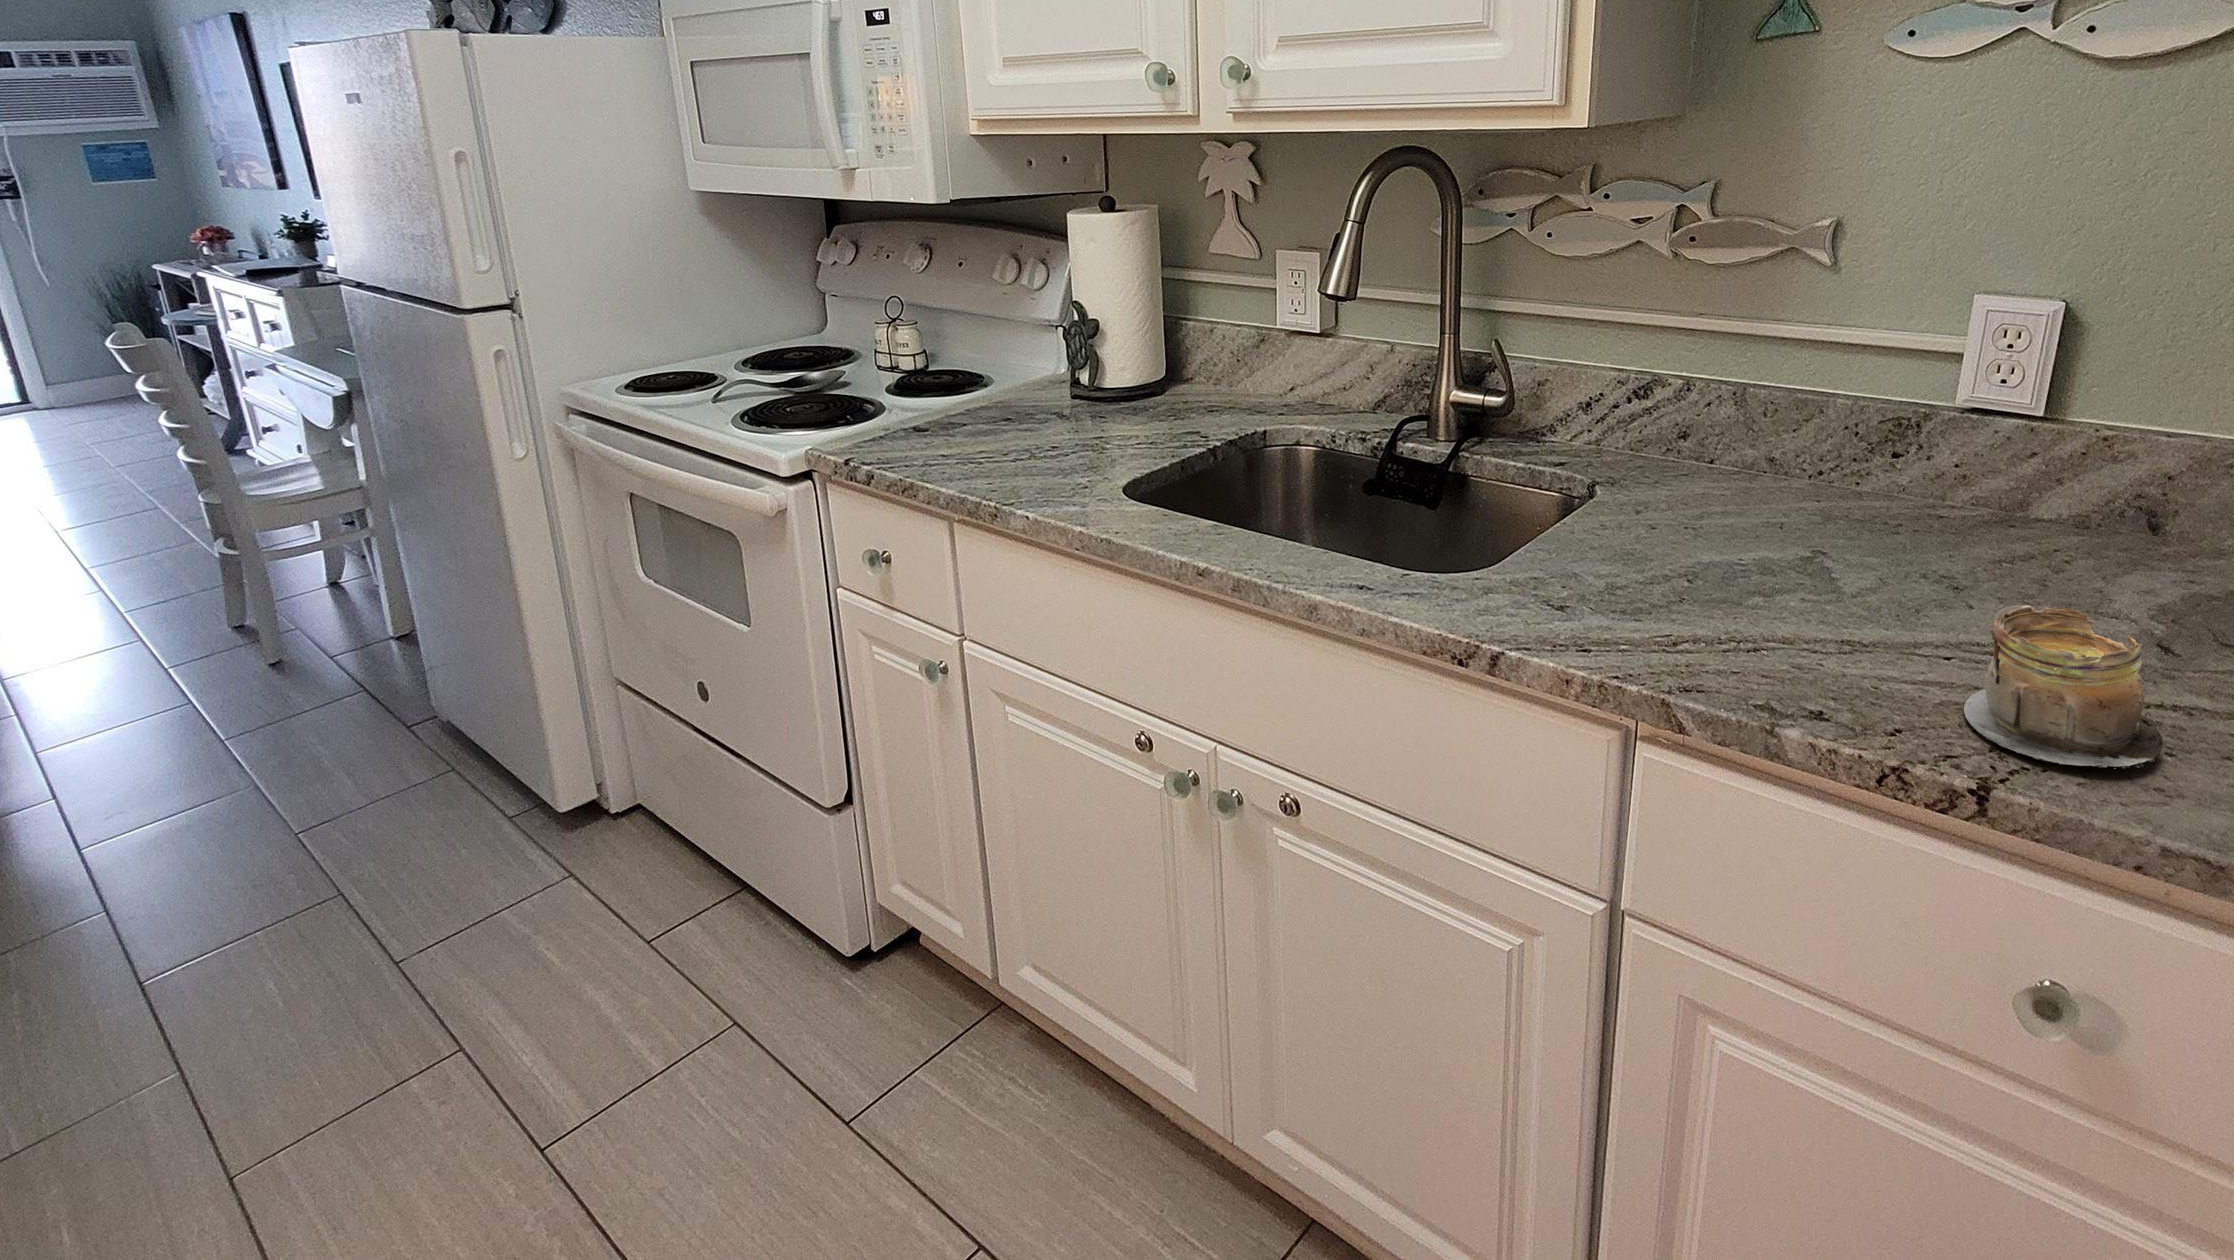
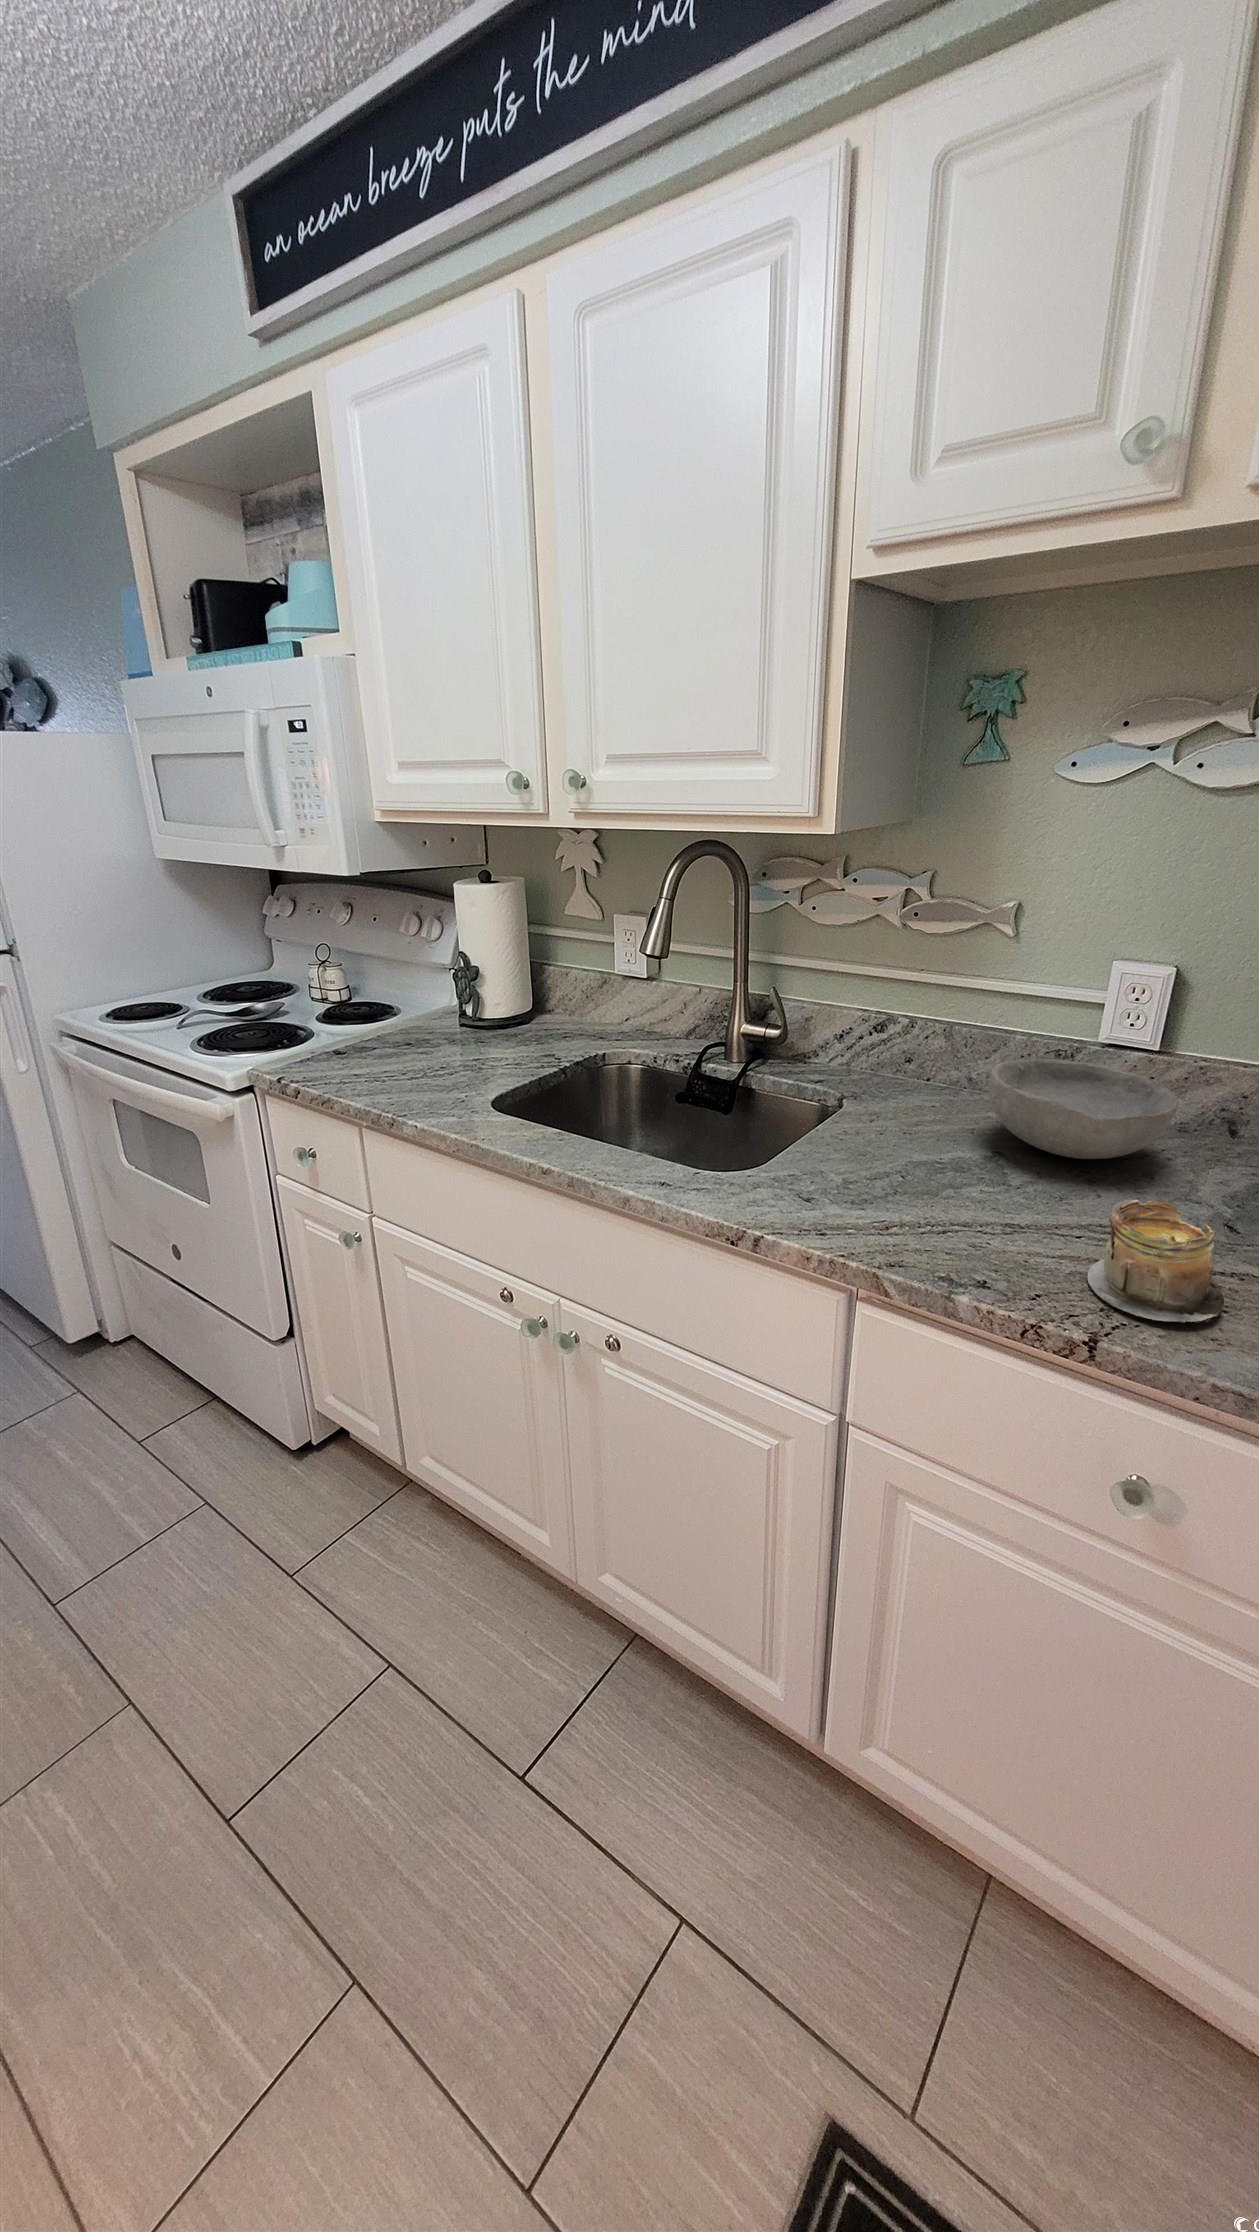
bowl: none [1809,428,2086,562] -> present [989,1059,1178,1159]

